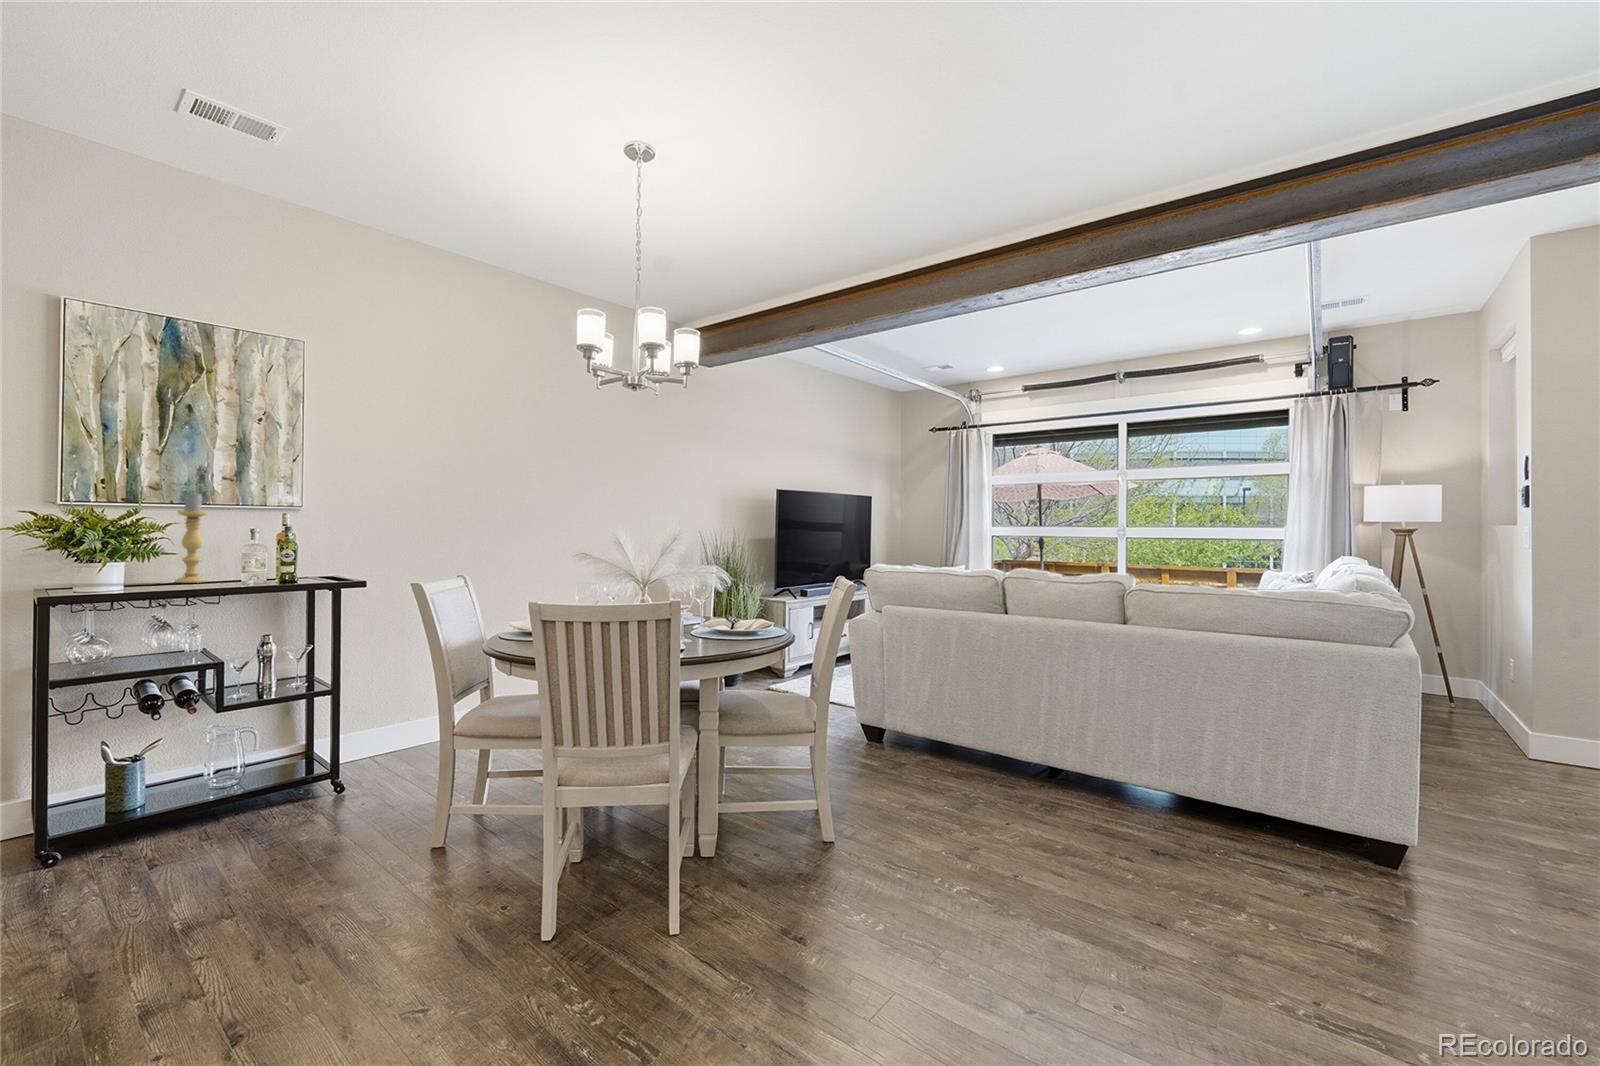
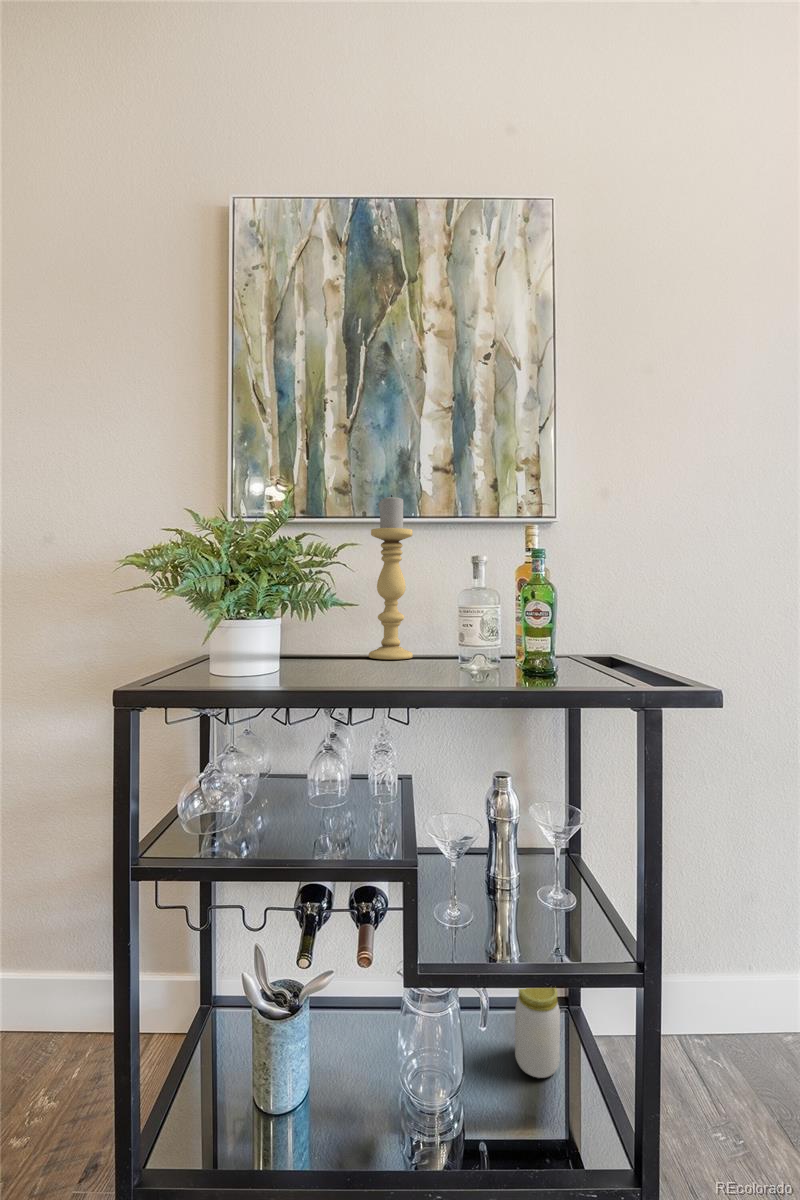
jar: none [274,738,300,780] -> present [515,988,560,1078]

